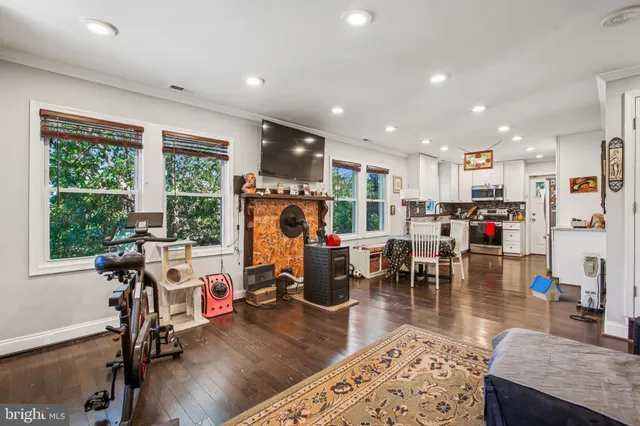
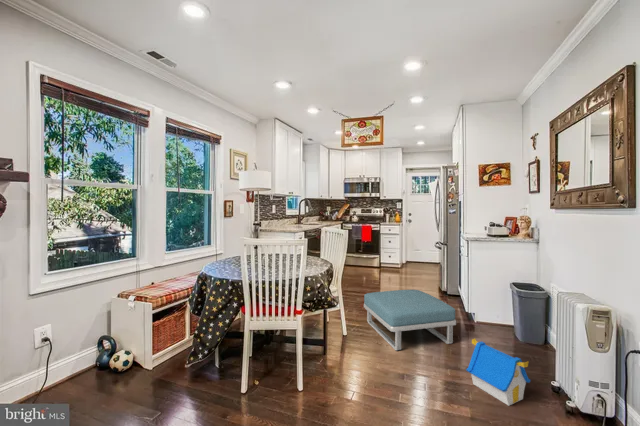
footstool: none [478,259,537,287] -> present [364,290,456,350]

